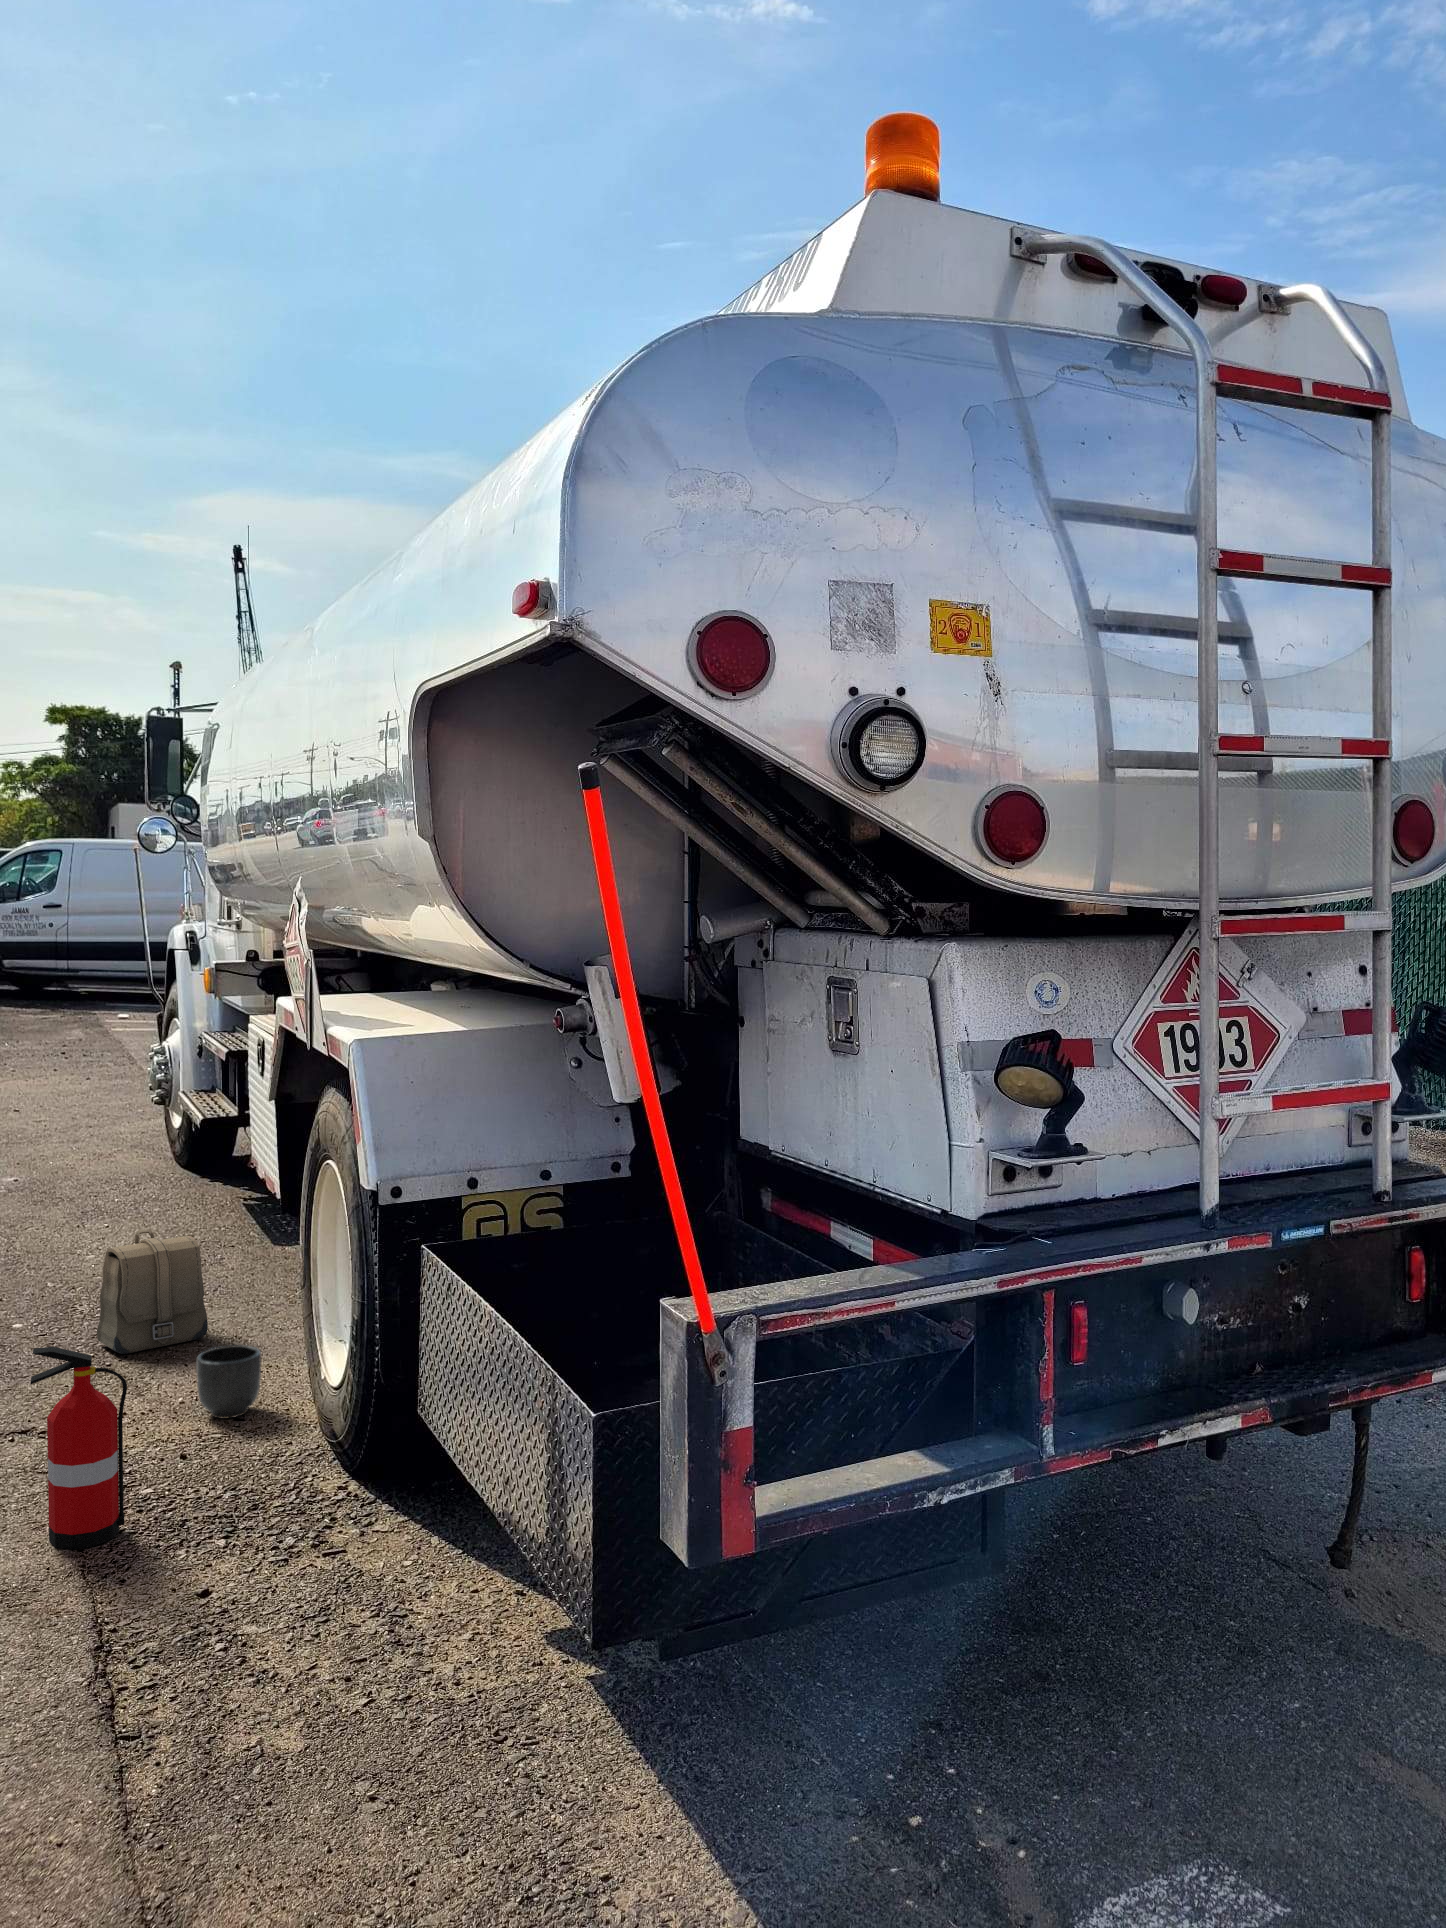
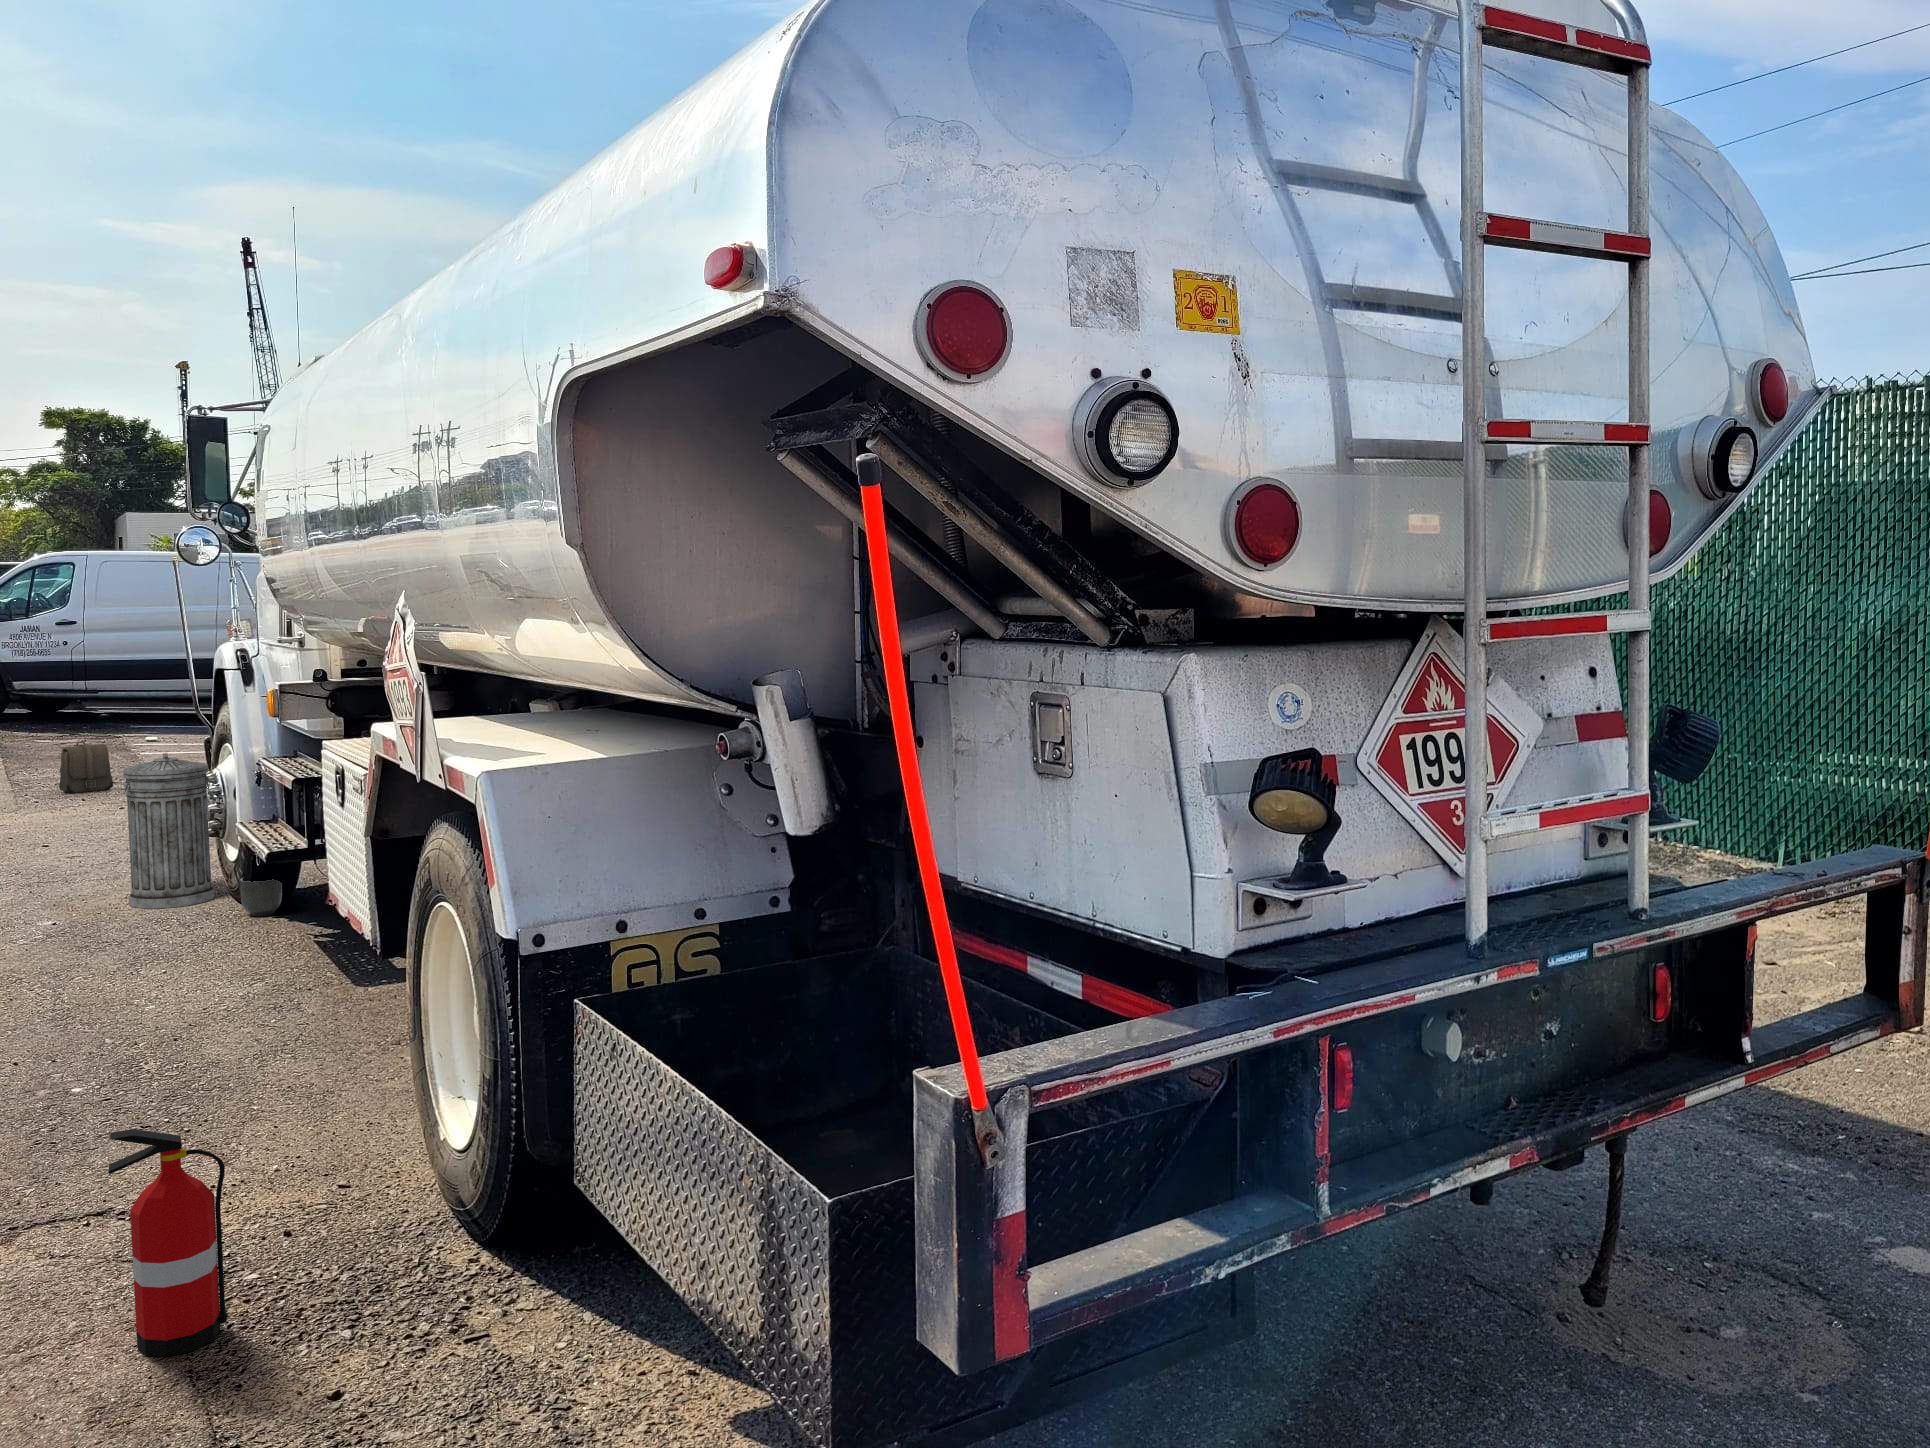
trash can: none [84,1028,160,1172] -> present [123,753,215,908]
backpack: present [97,1230,208,1354] -> present [59,741,113,793]
planter: present [196,1345,261,1419] -> present [239,878,282,916]

